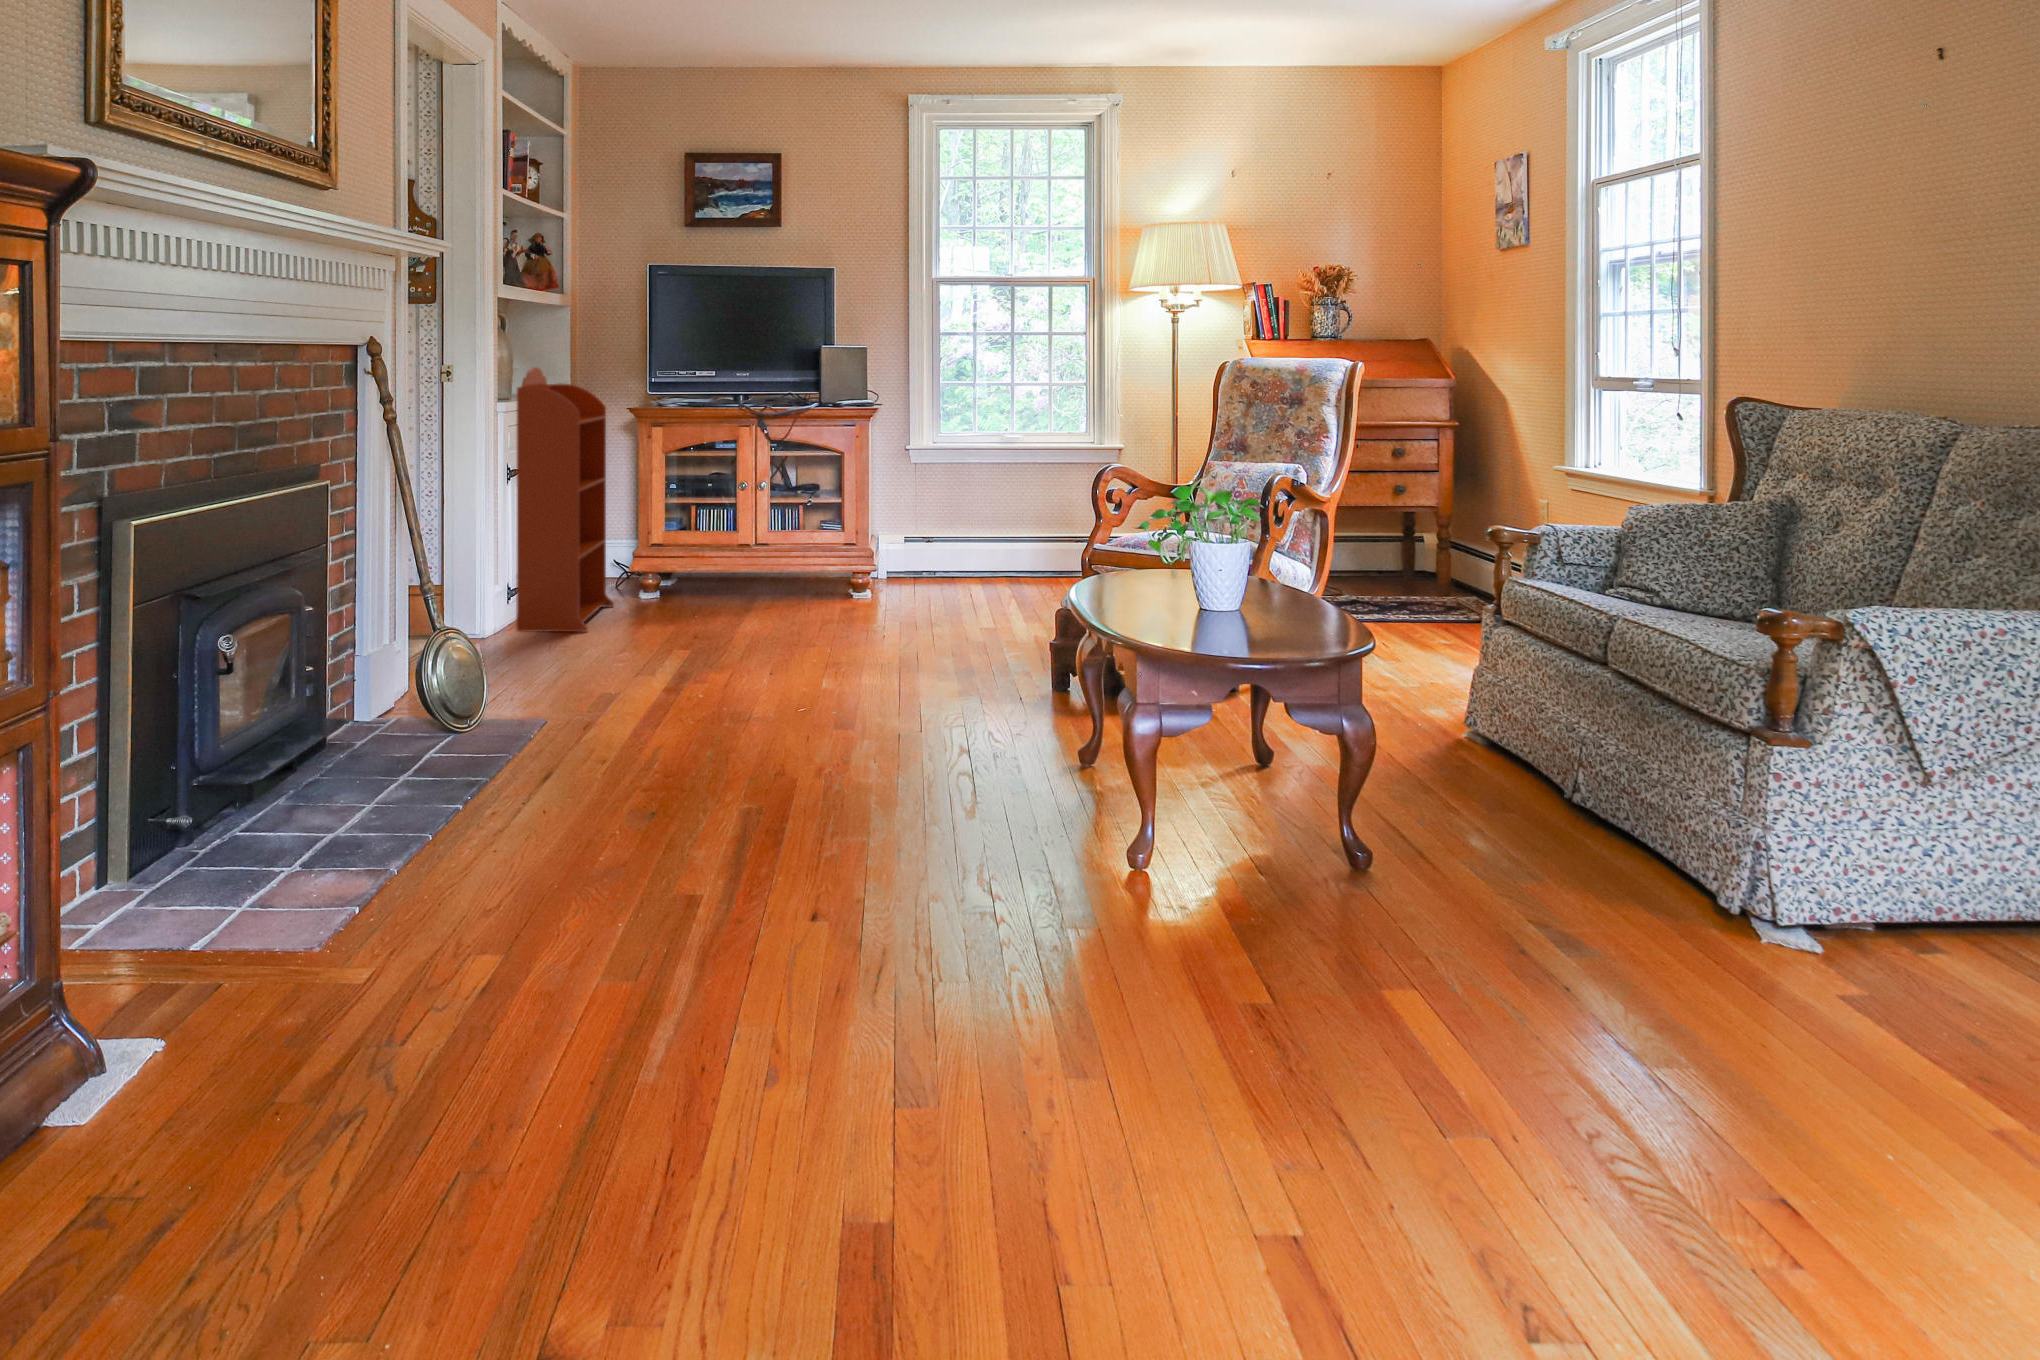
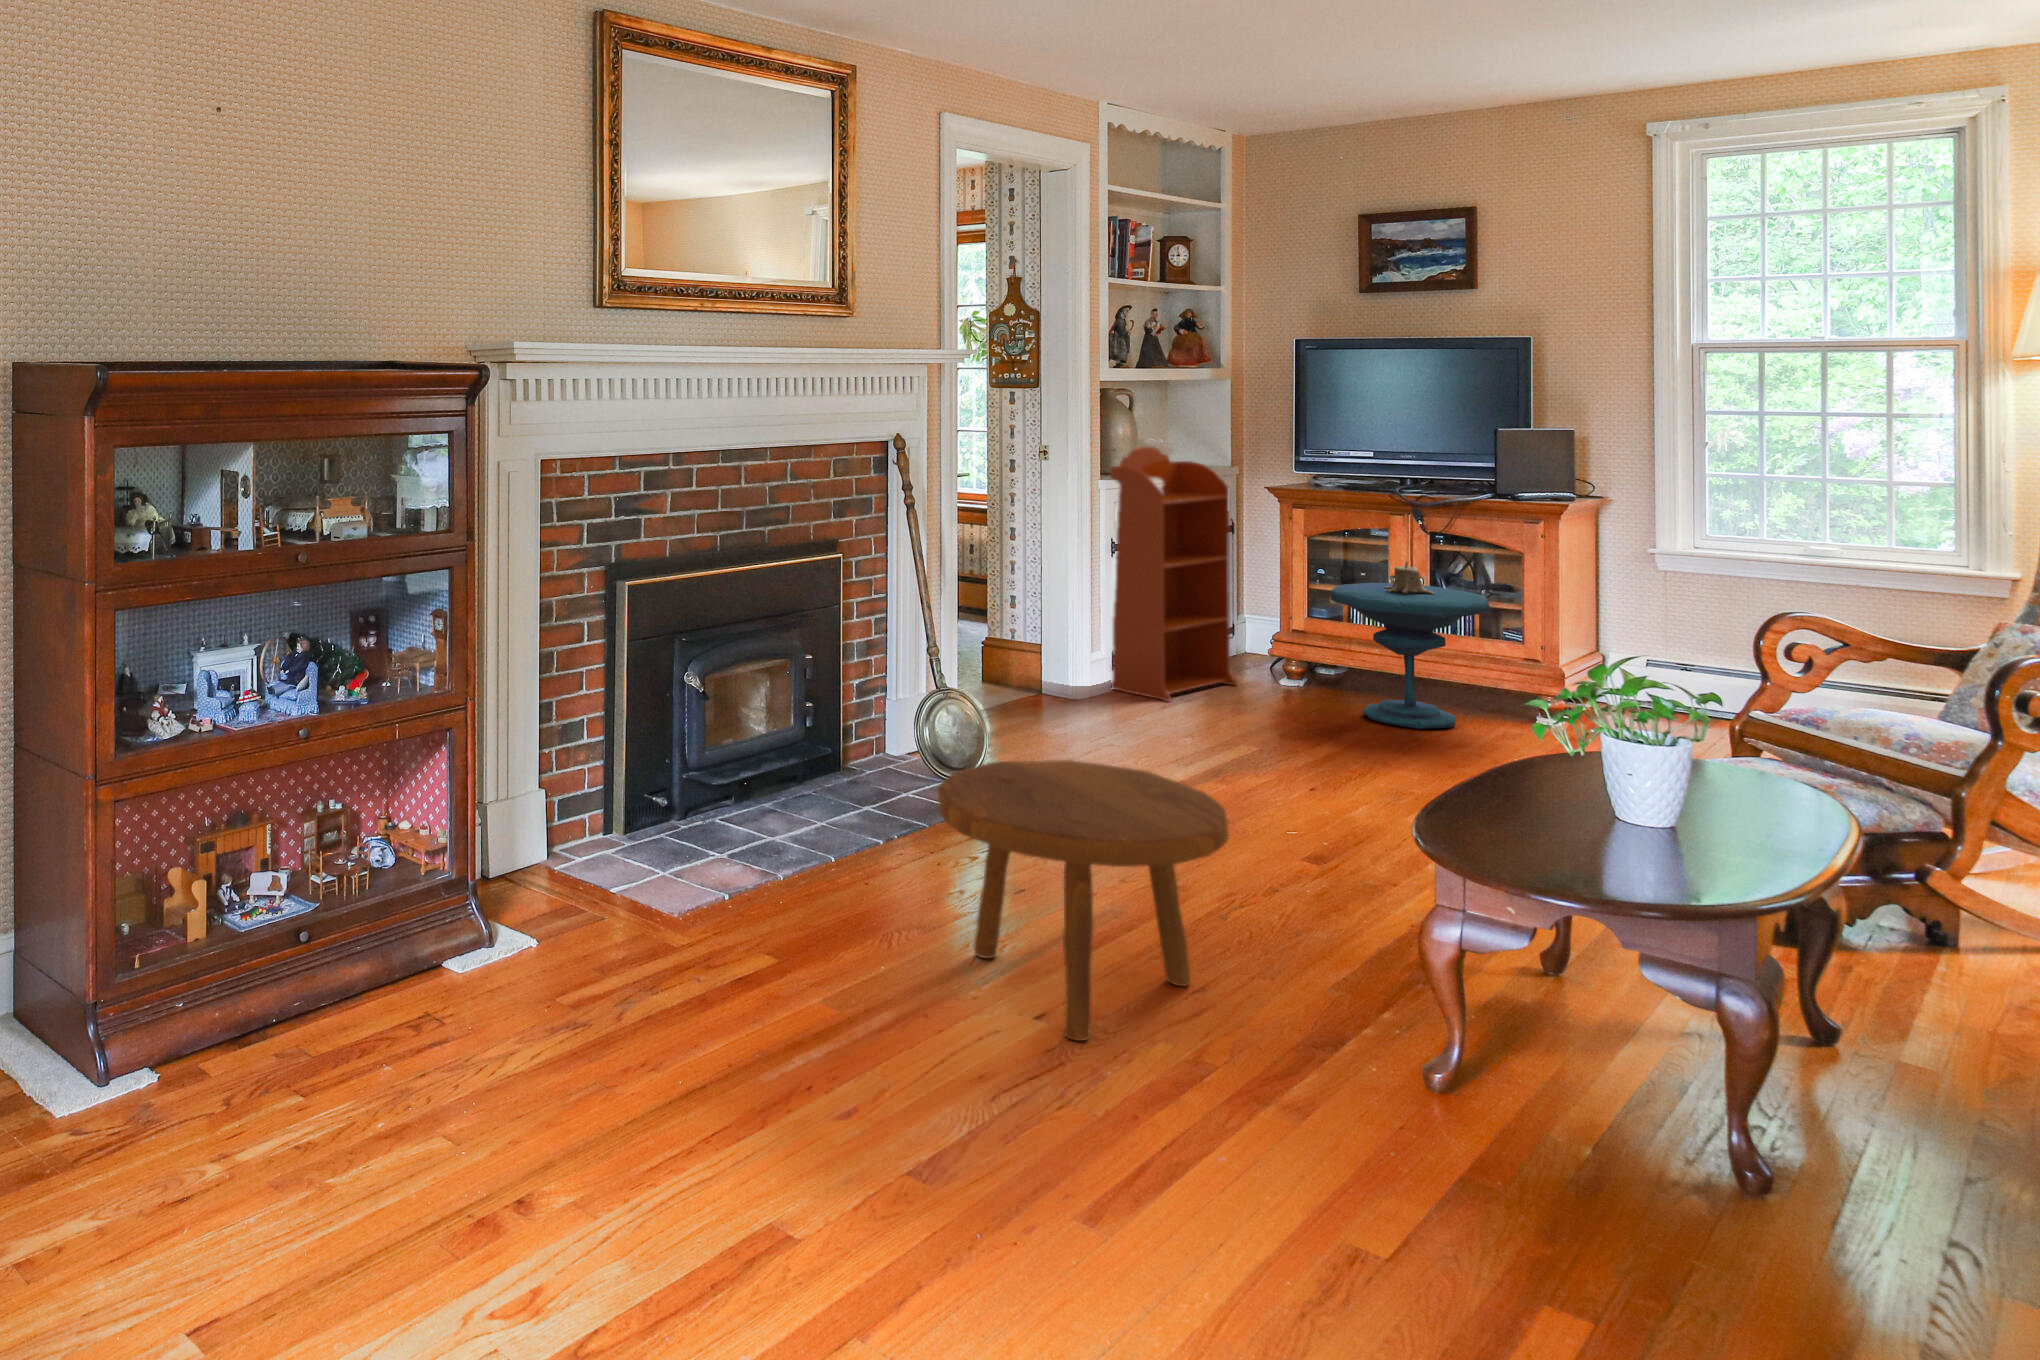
side table: none [716,464,845,615] -> present [1330,562,1490,729]
footstool: none [876,670,1217,1016] -> present [938,760,1229,1041]

